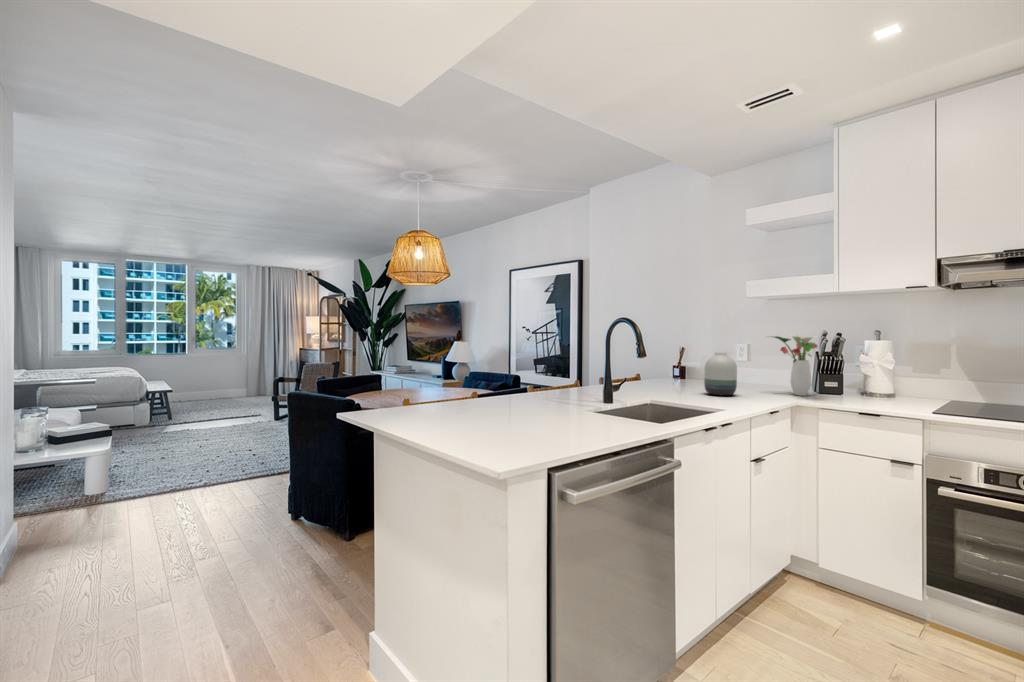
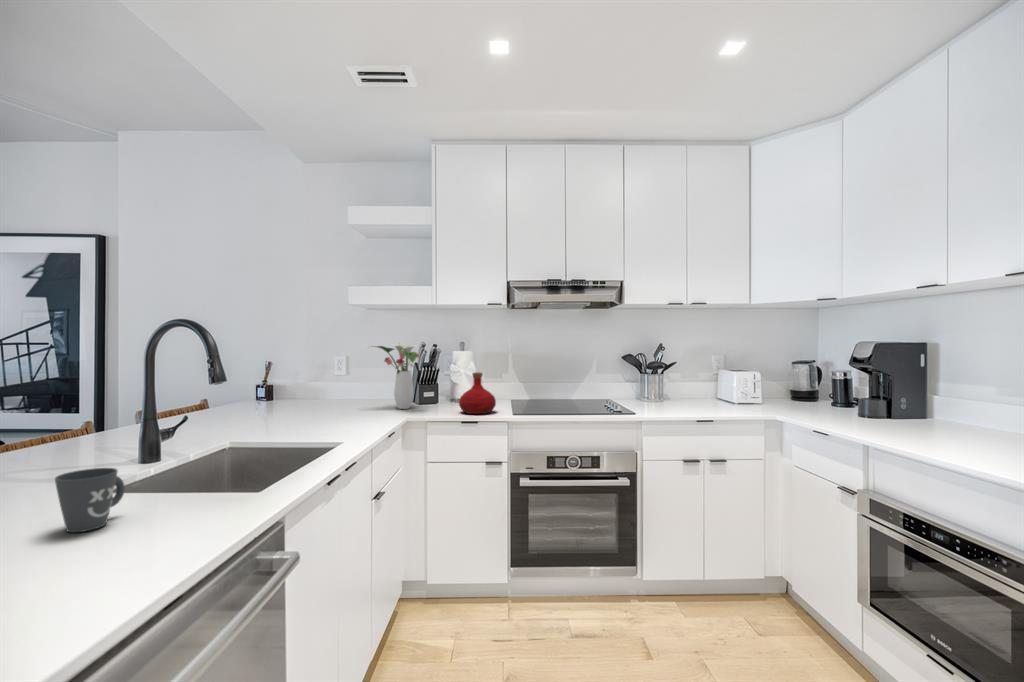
vase: present [704,352,737,395] -> none [302,367,341,420]
bottle: none [861,365,909,408] -> present [459,372,496,414]
mug: none [568,397,596,428] -> present [55,468,125,532]

